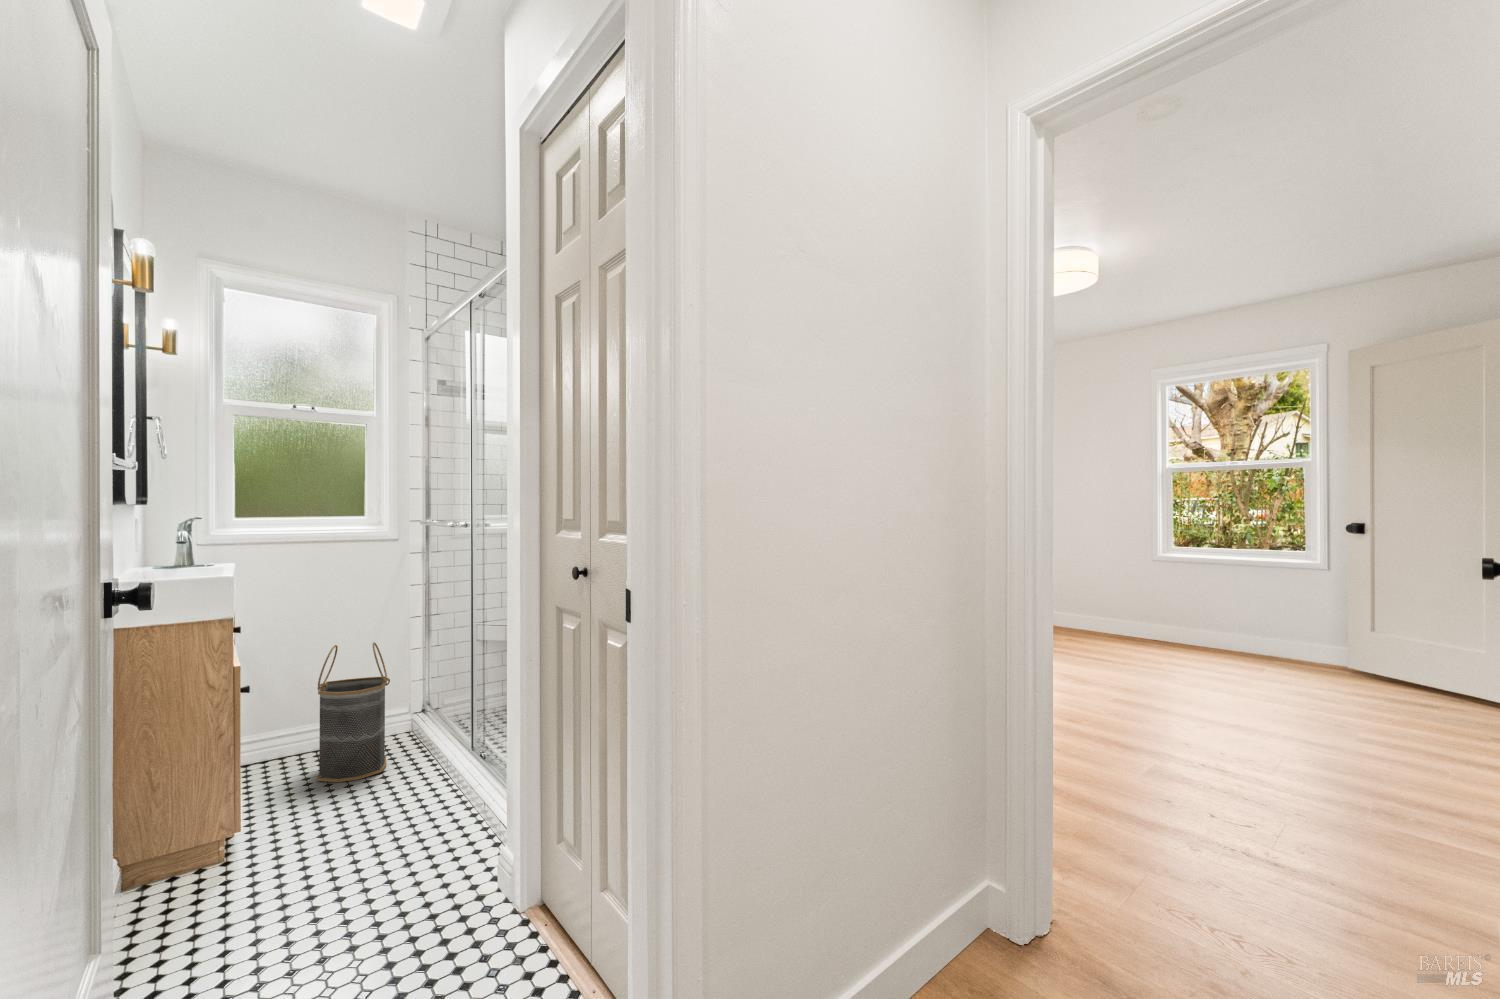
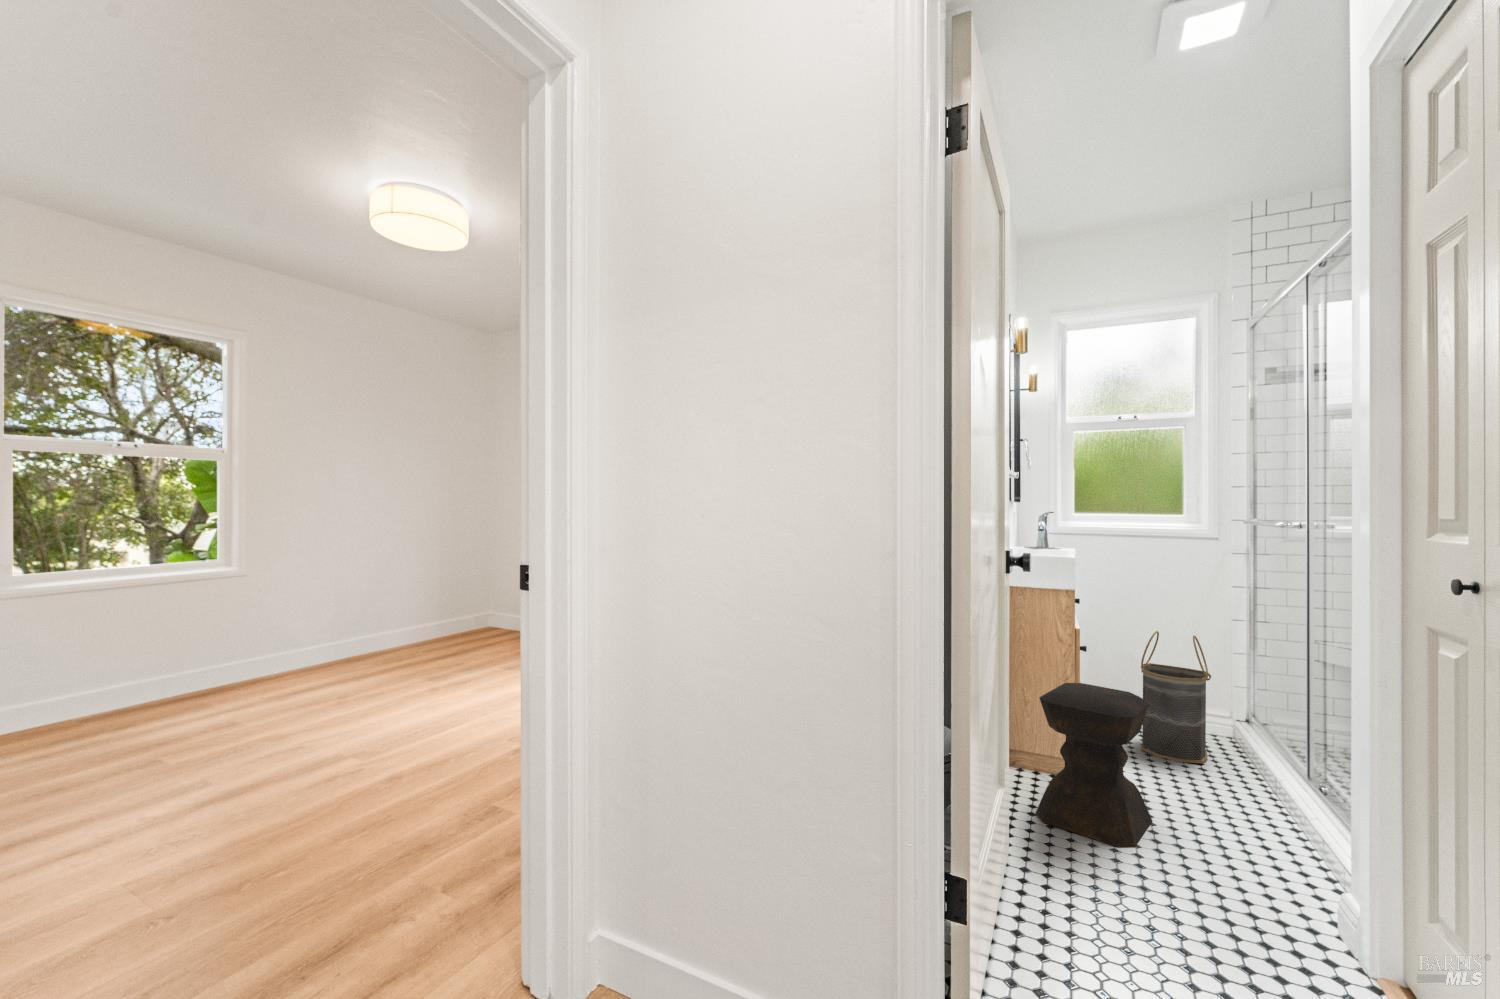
stool: none [170,725,330,936] -> present [1035,683,1153,847]

